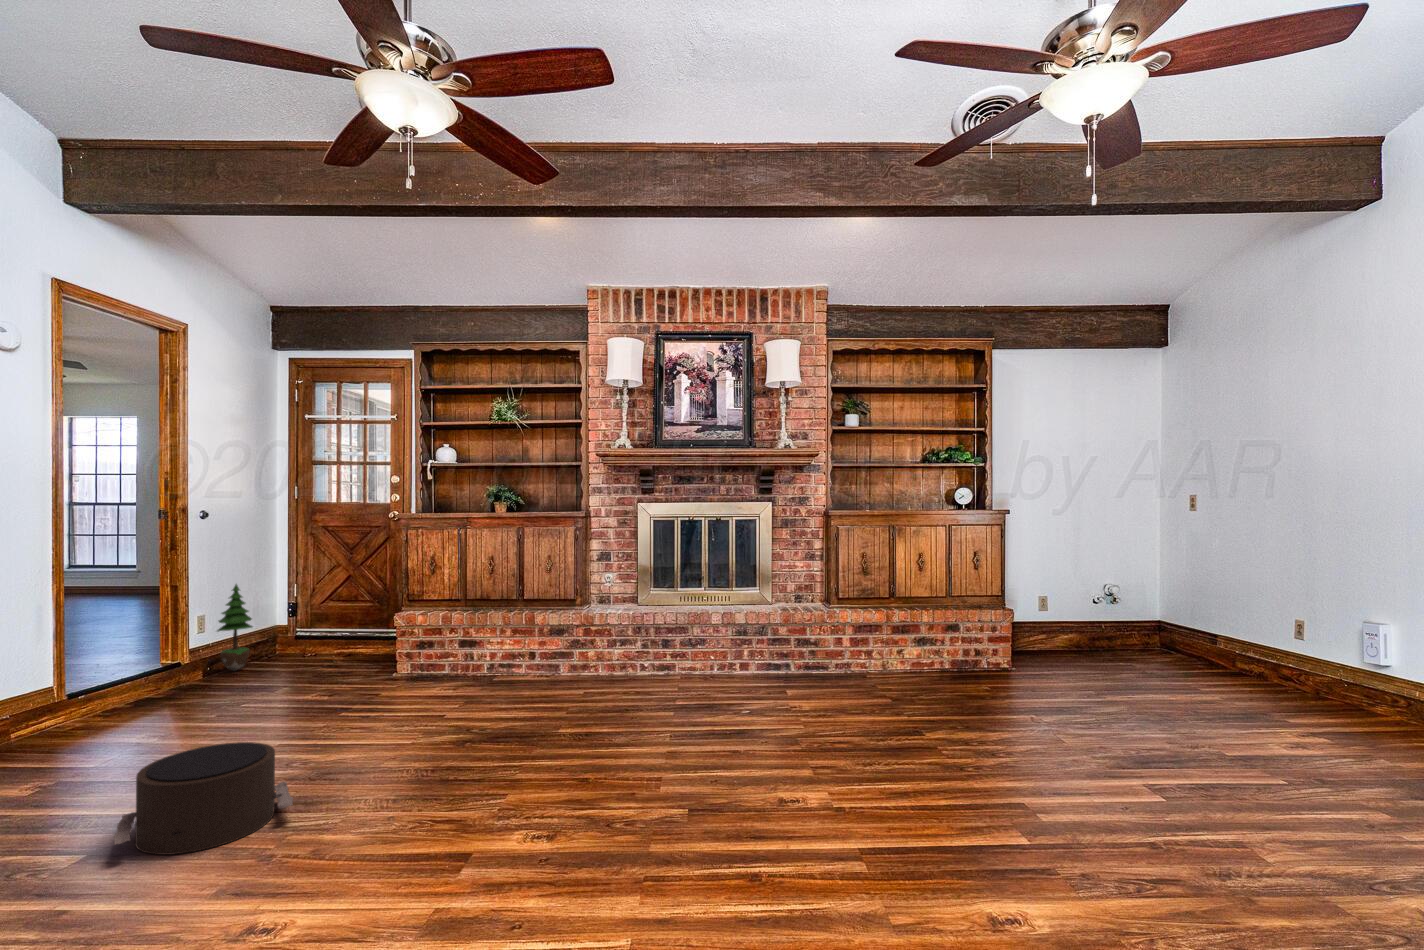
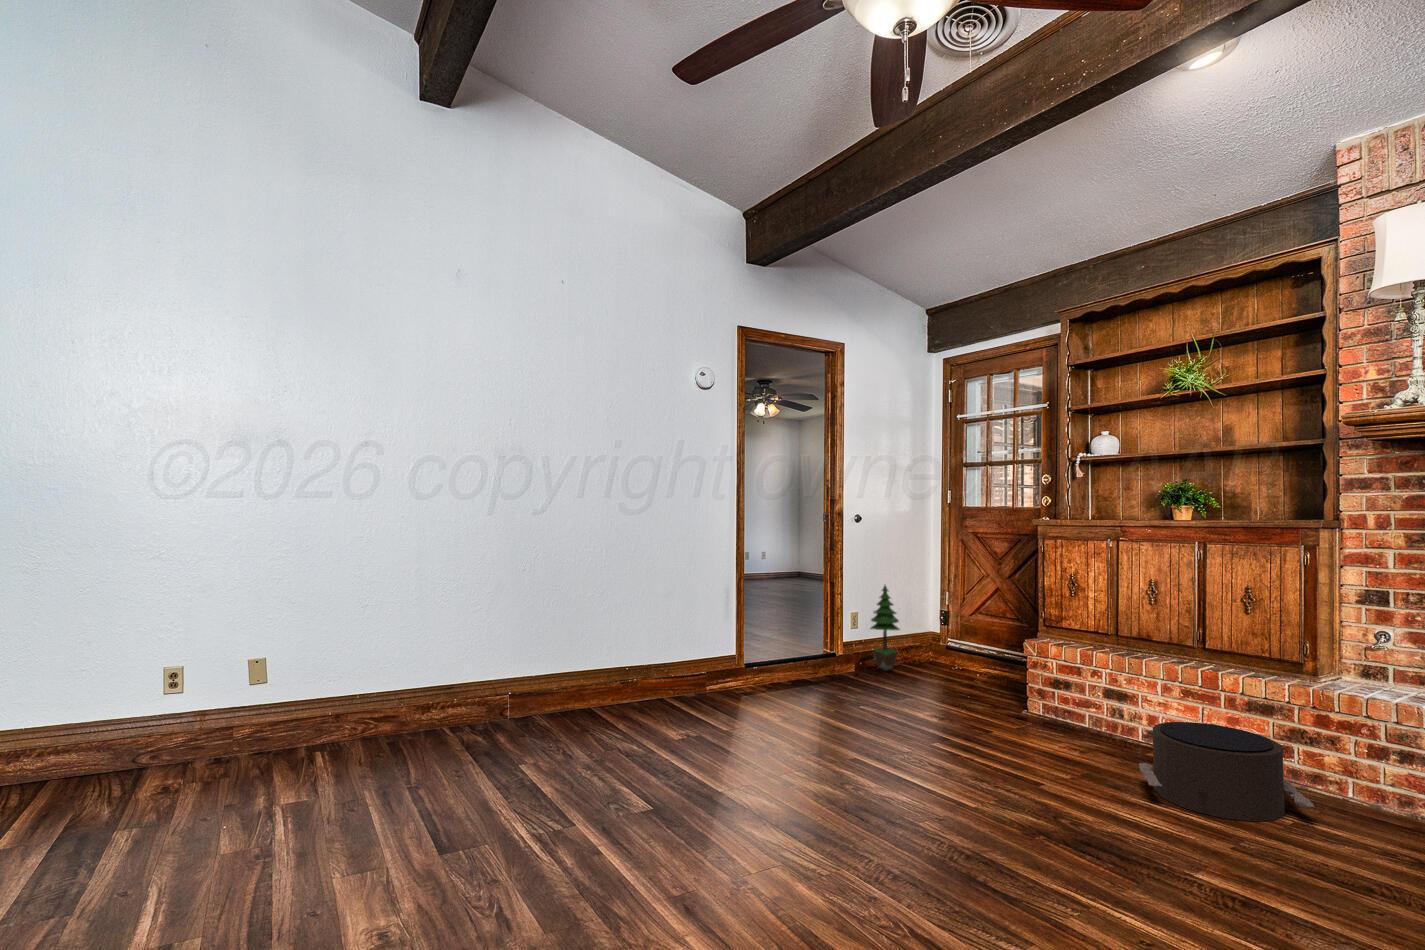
pouf: present [114,742,293,855] -> present [1139,722,1314,821]

